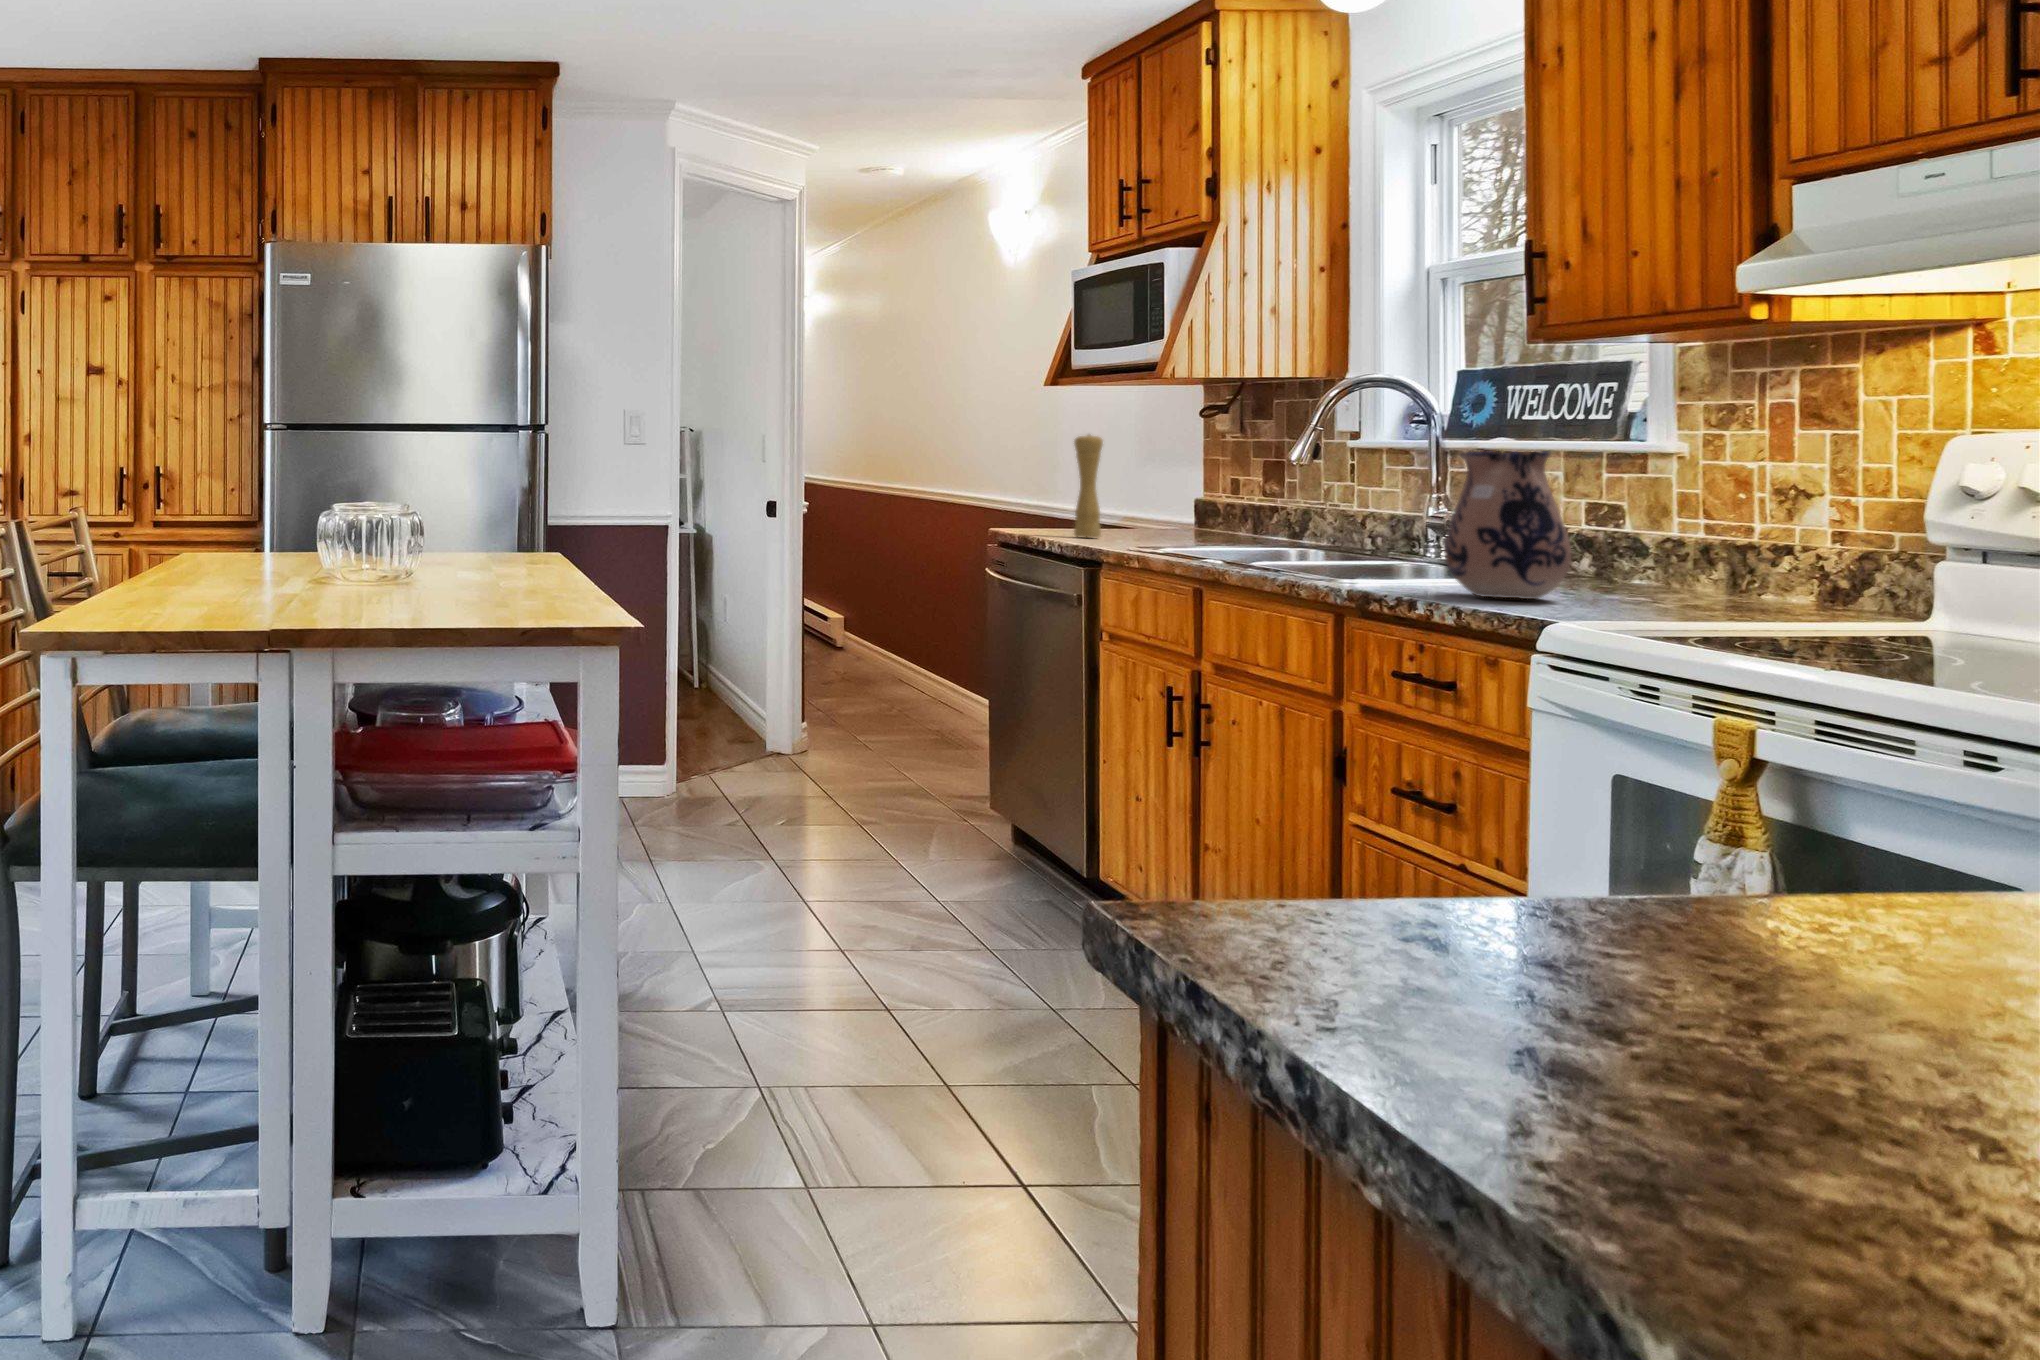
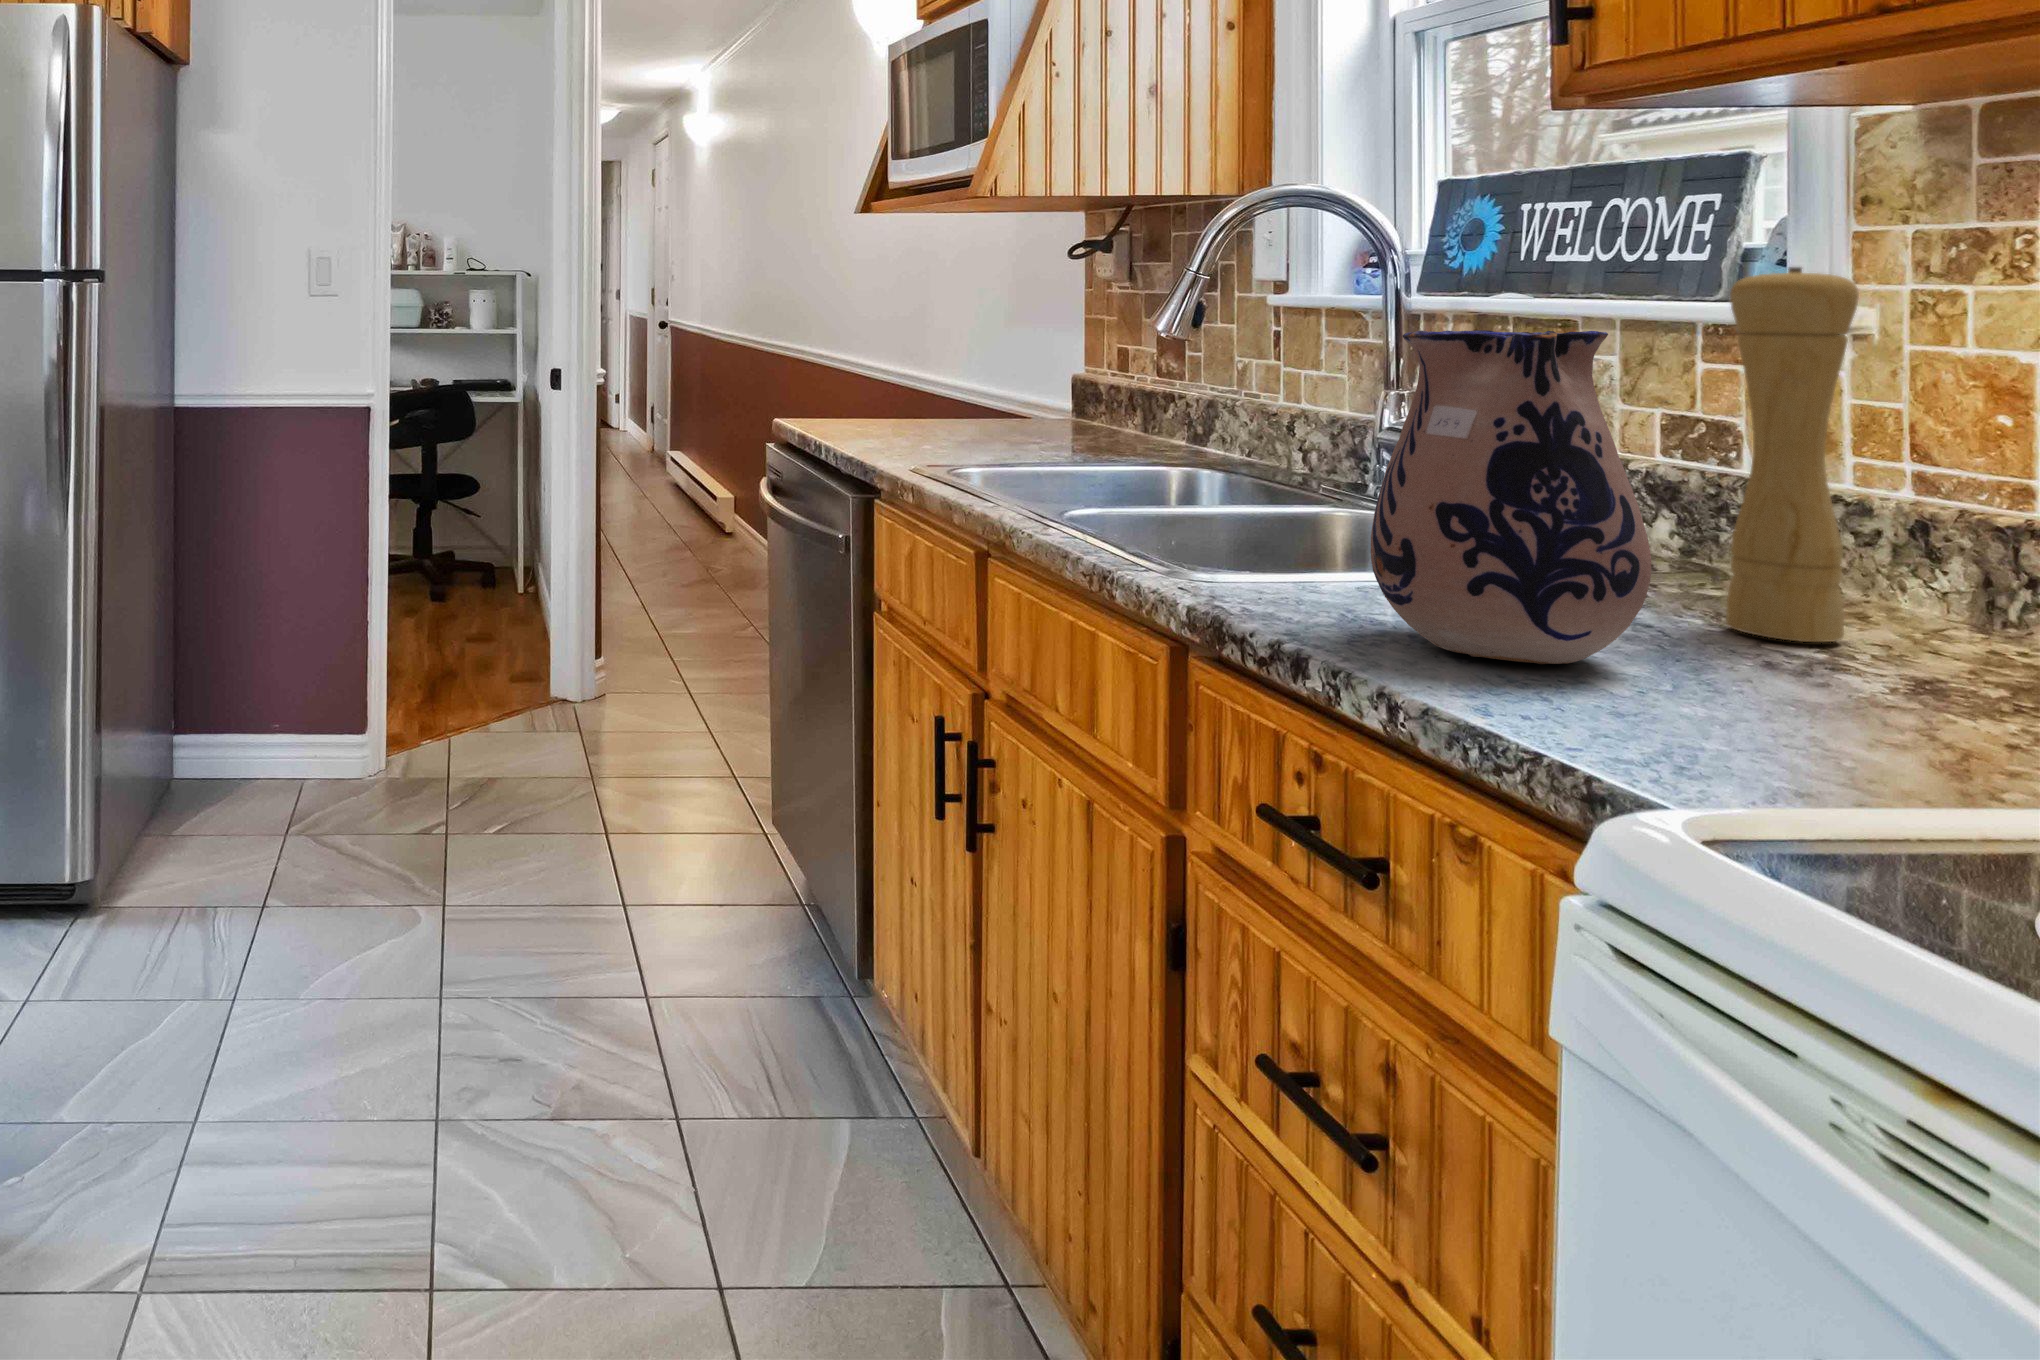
pepper mill: present [1074,435,1103,538] -> present [1726,267,1859,642]

